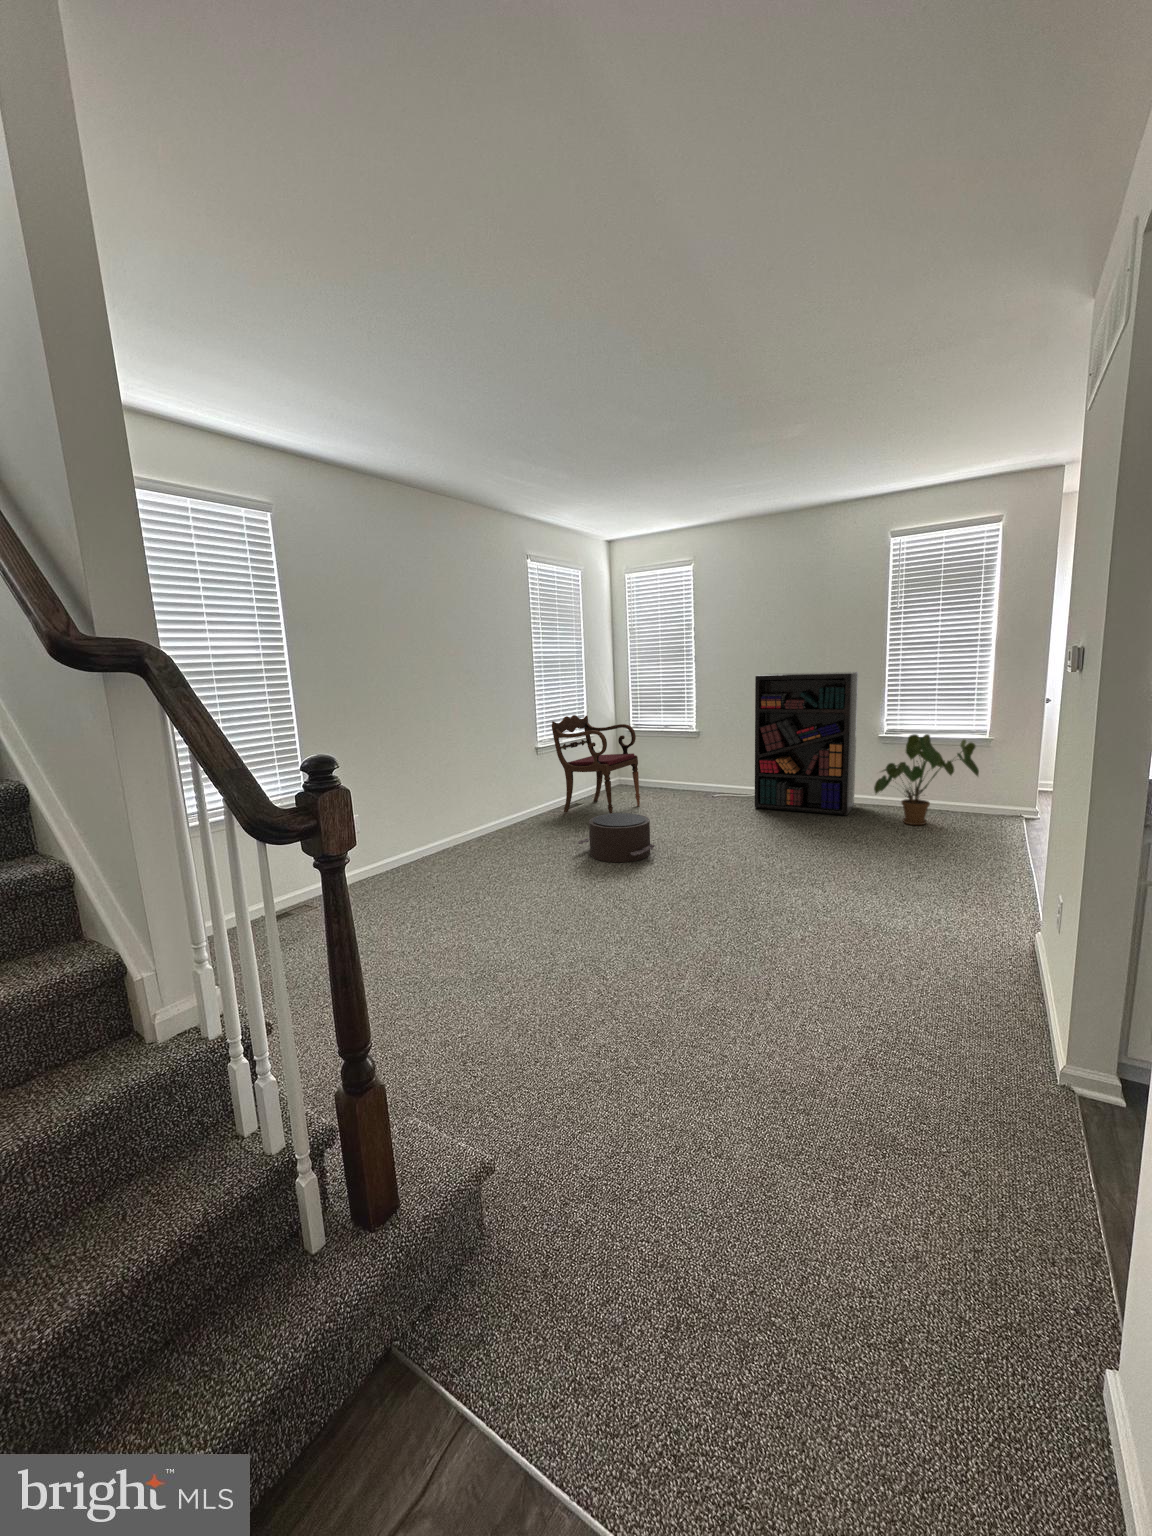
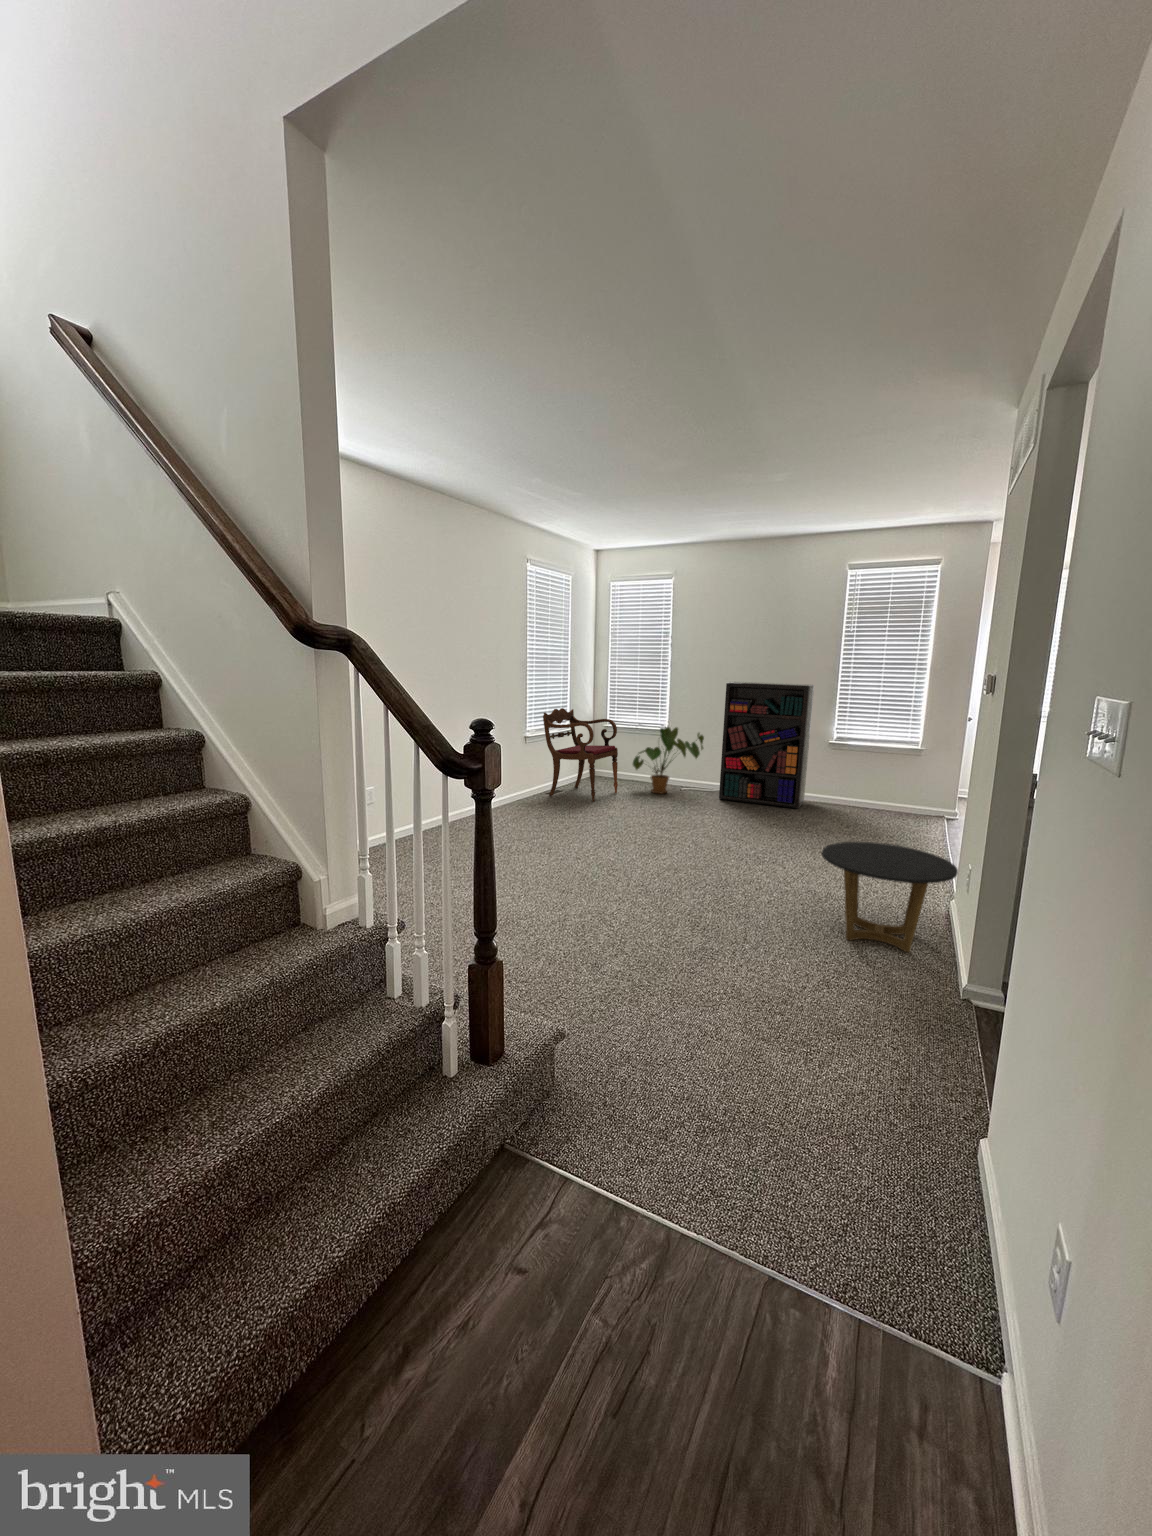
house plant: present [874,734,979,825] -> present [633,727,704,794]
pouf: present [577,813,655,862] -> none [569,796,640,838]
side table: none [862,866,1044,1011] -> present [822,842,958,952]

